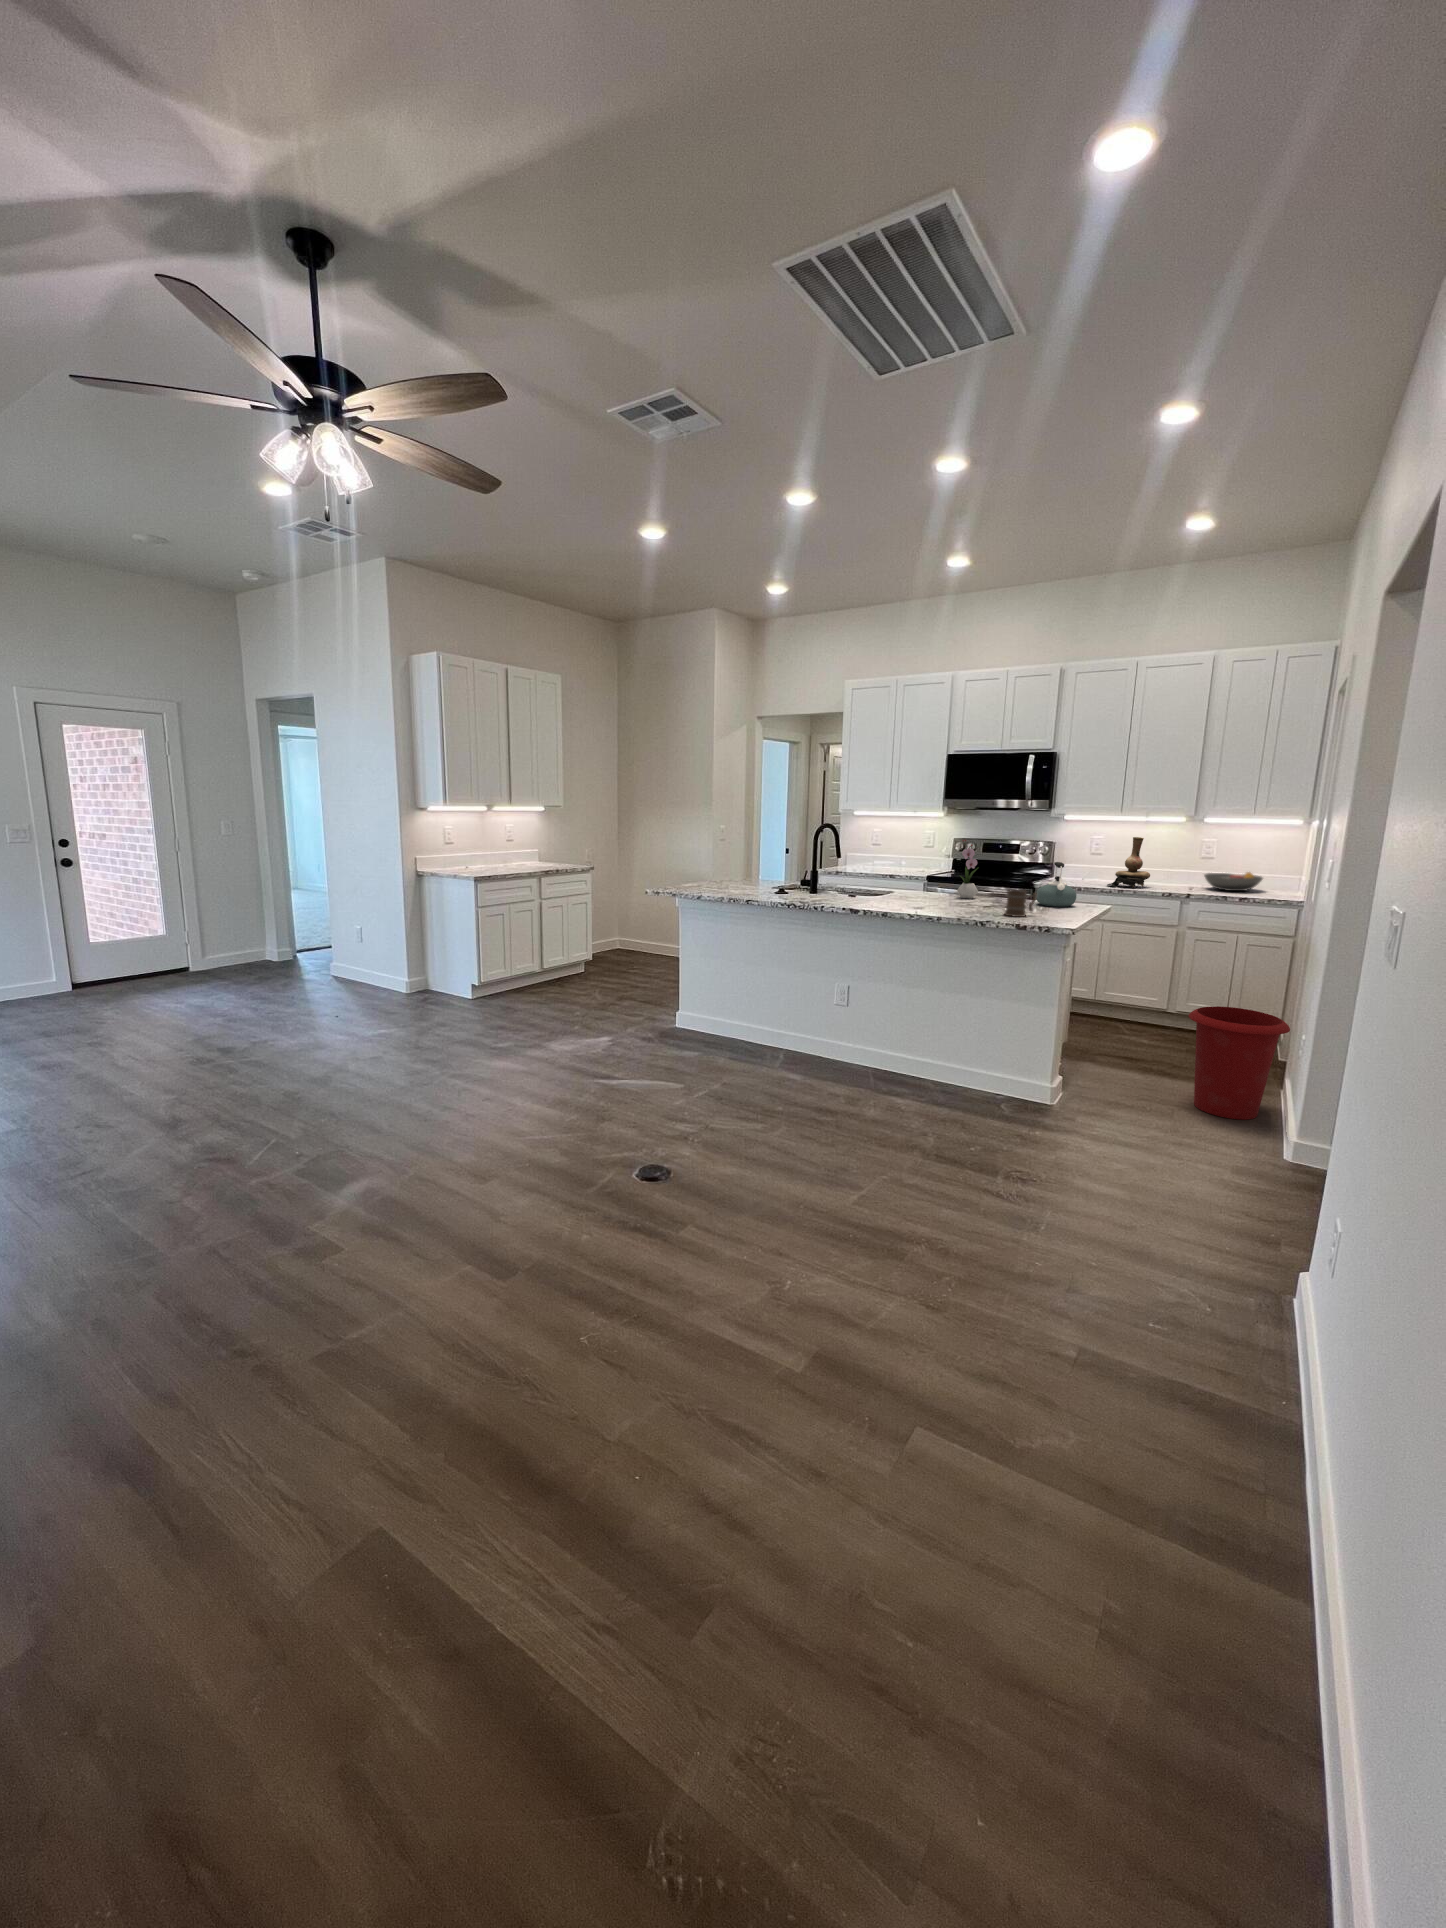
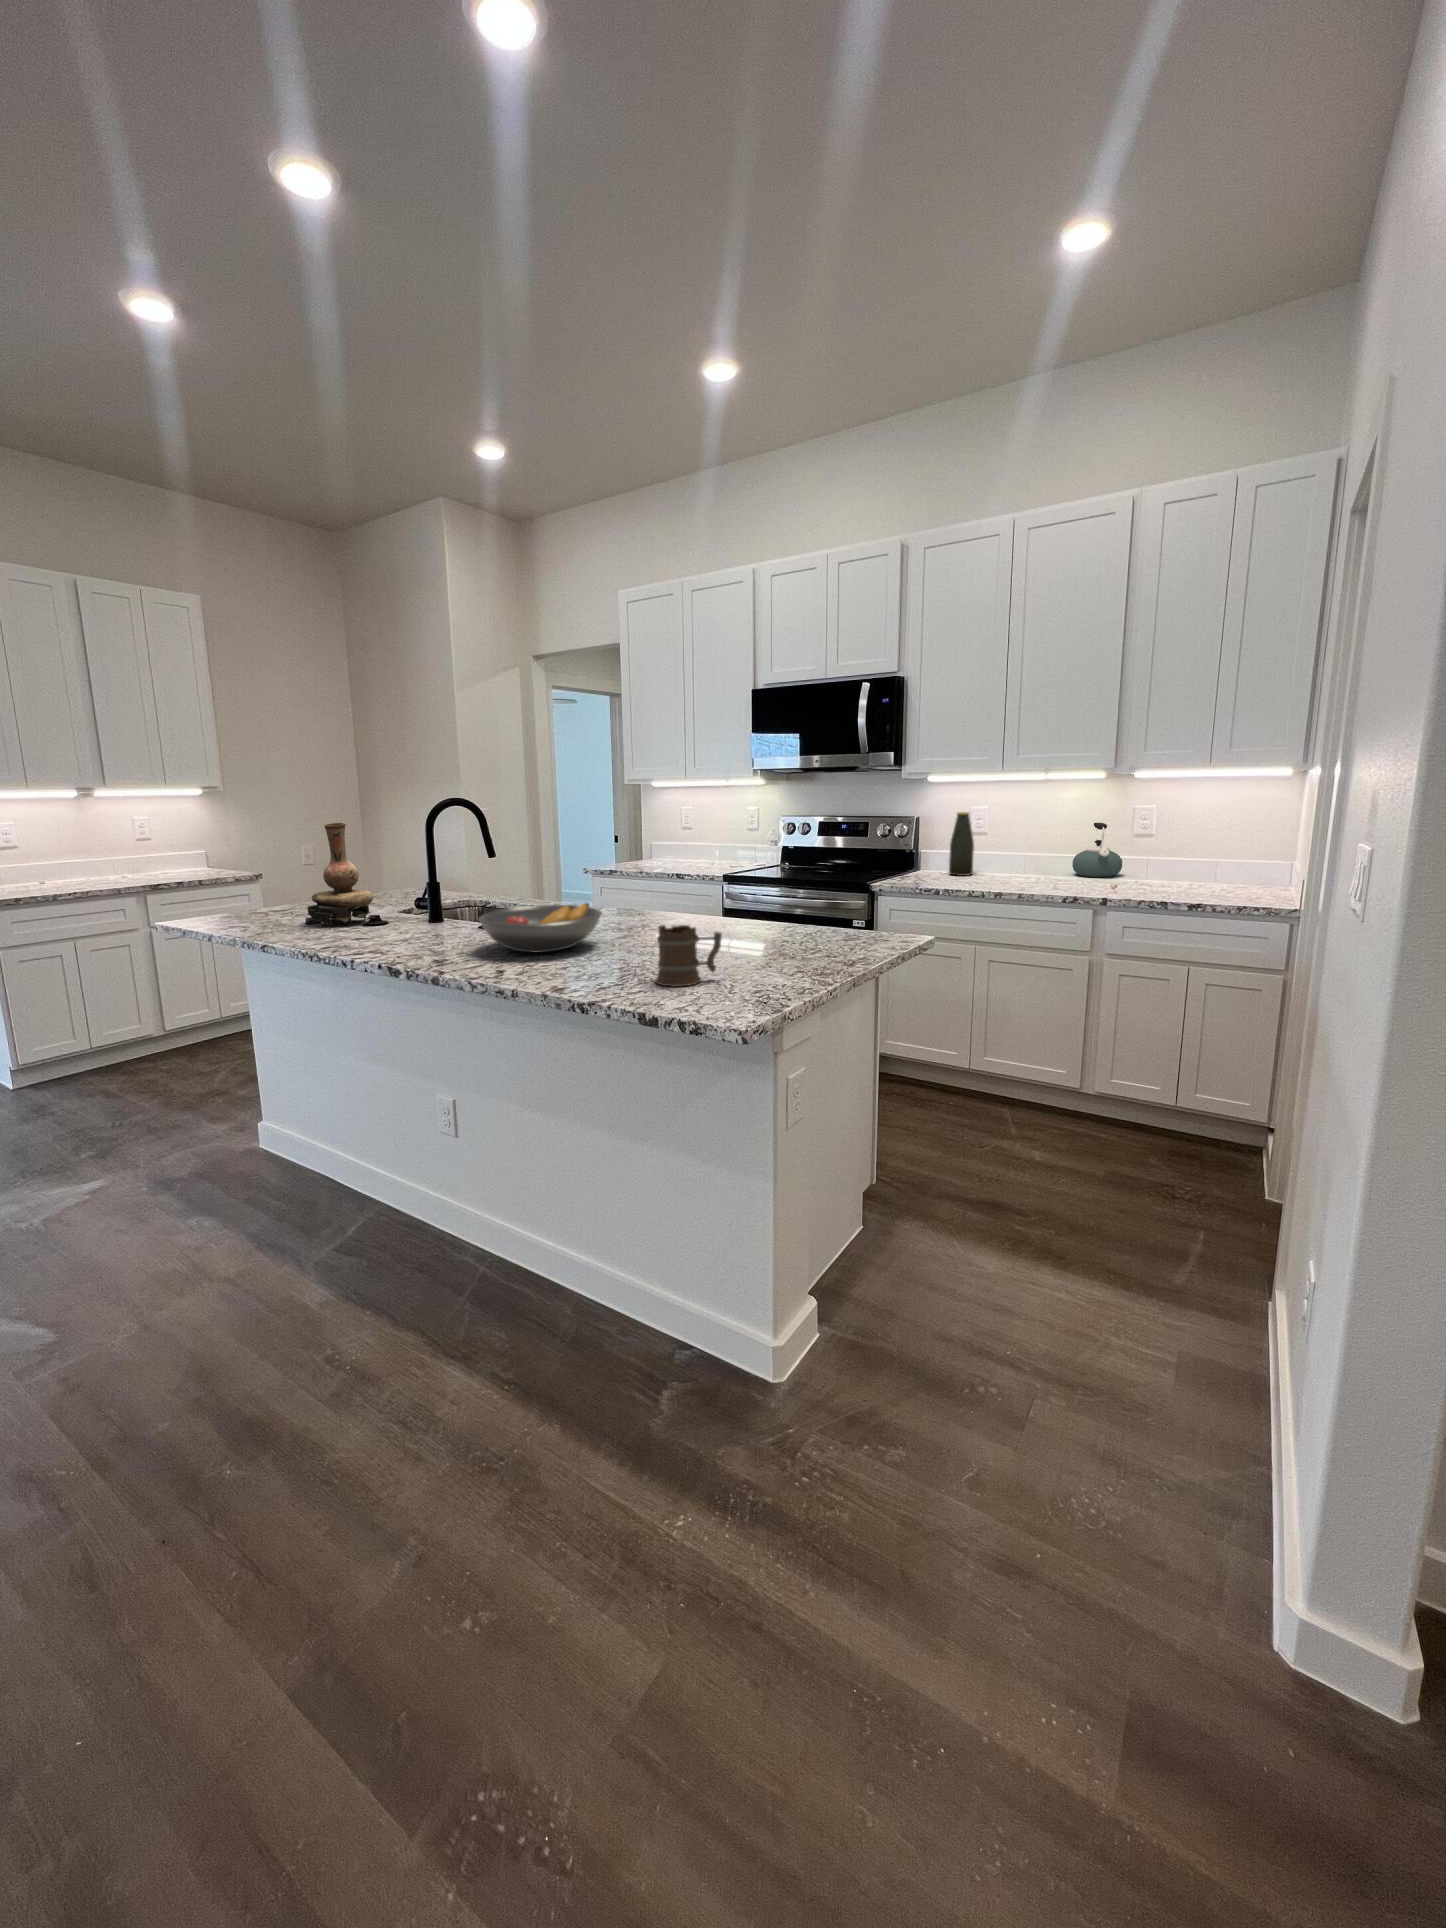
vase: present [1107,837,1150,887] -> present [305,823,375,926]
flower arrangement: present [957,840,979,899] -> none [655,819,698,929]
bottle: none [1080,840,1098,880] -> present [949,812,974,876]
kettle: present [1036,862,1076,907] -> present [1072,823,1122,877]
fruit bowl: present [1204,872,1263,891] -> present [478,903,602,952]
waste bin: present [1189,1006,1290,1120] -> none [1063,1153,1279,1424]

